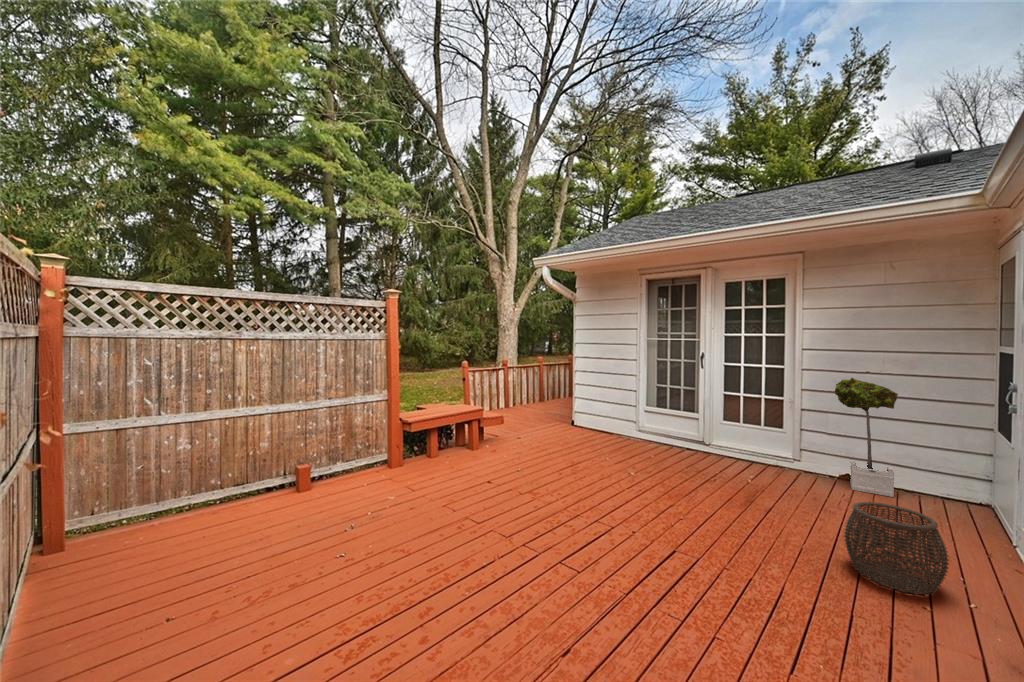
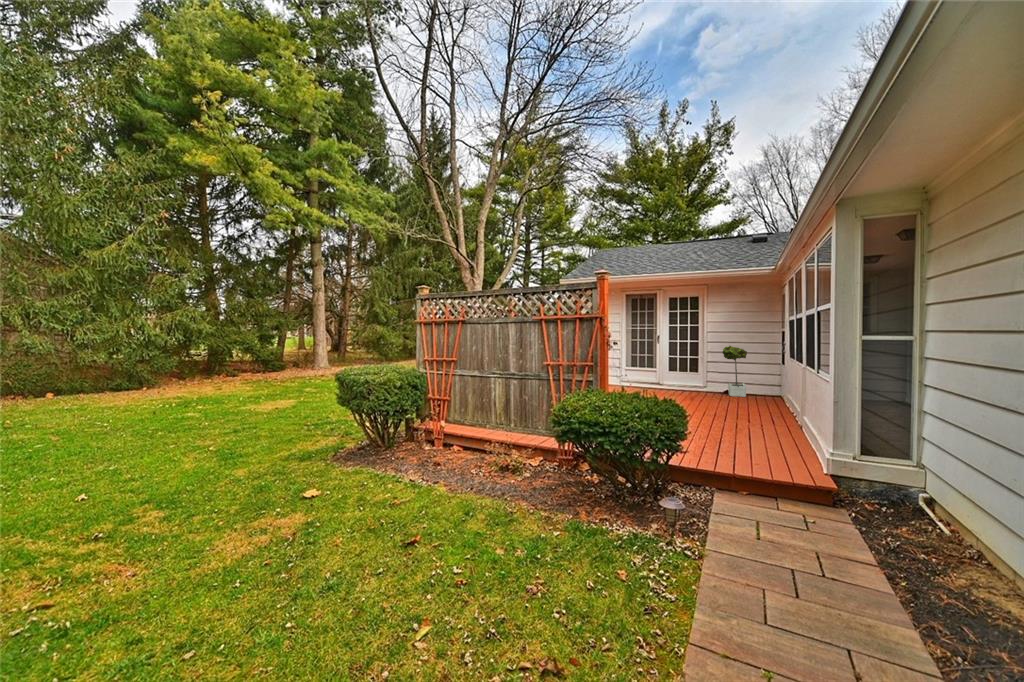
woven basket: present [844,502,949,595] -> none [734,390,765,416]

